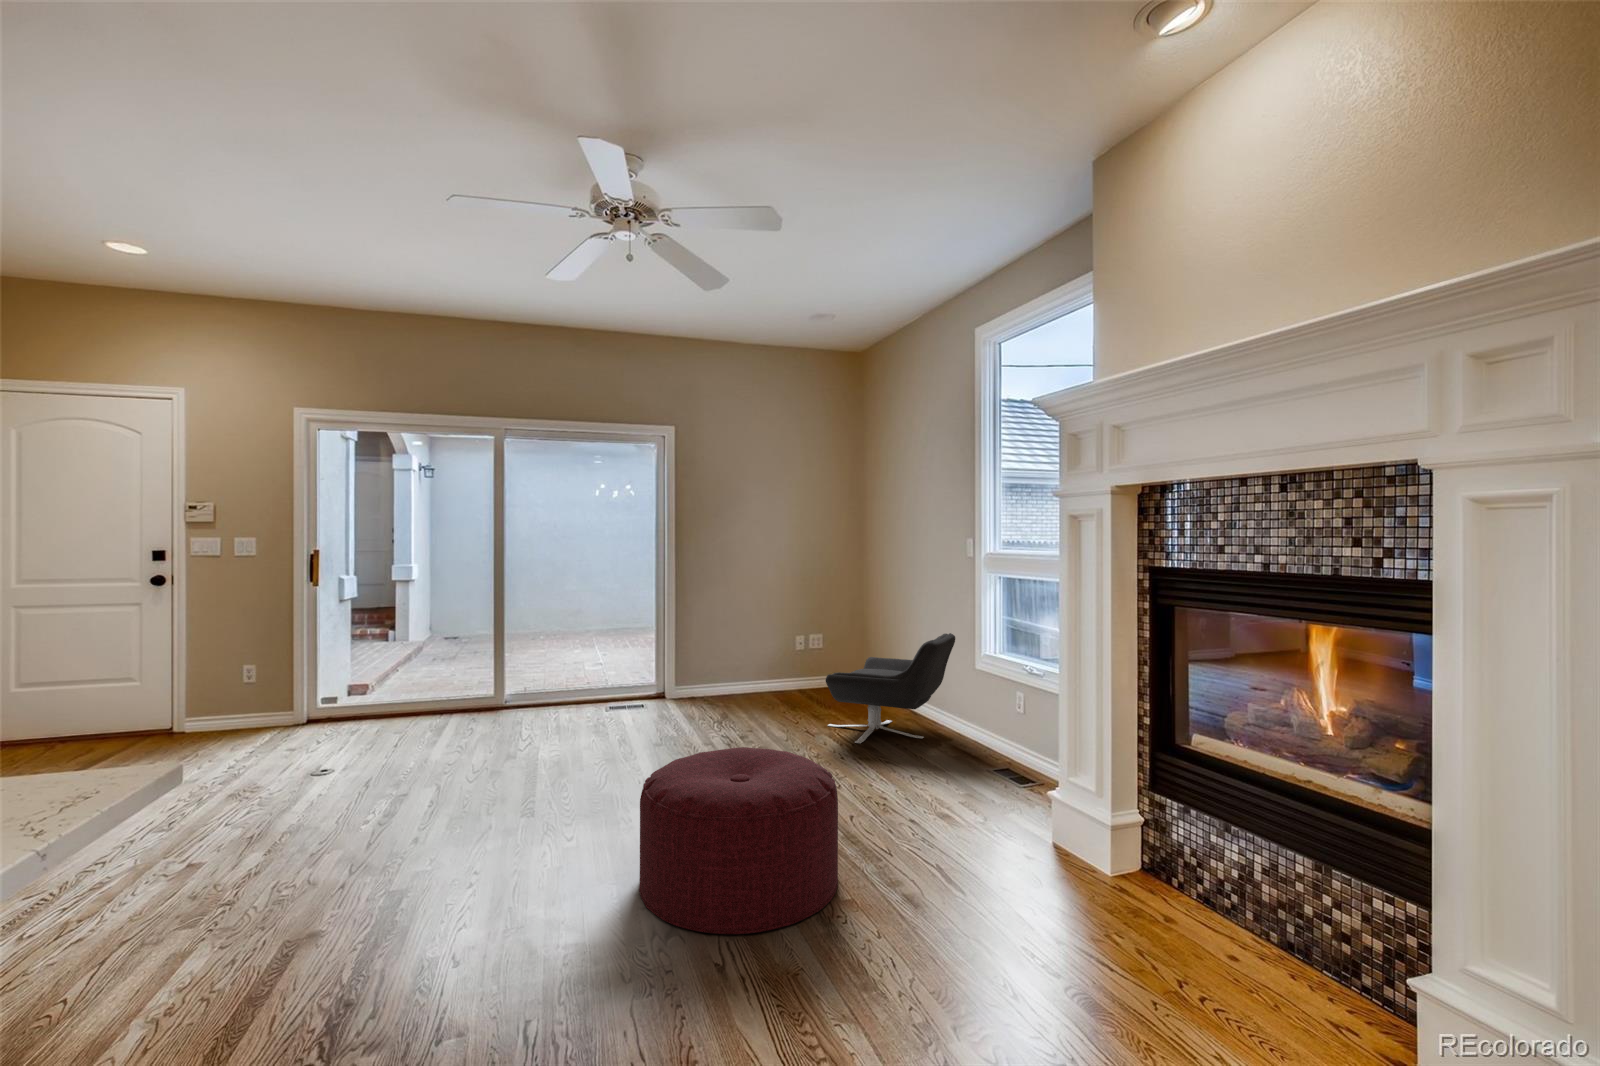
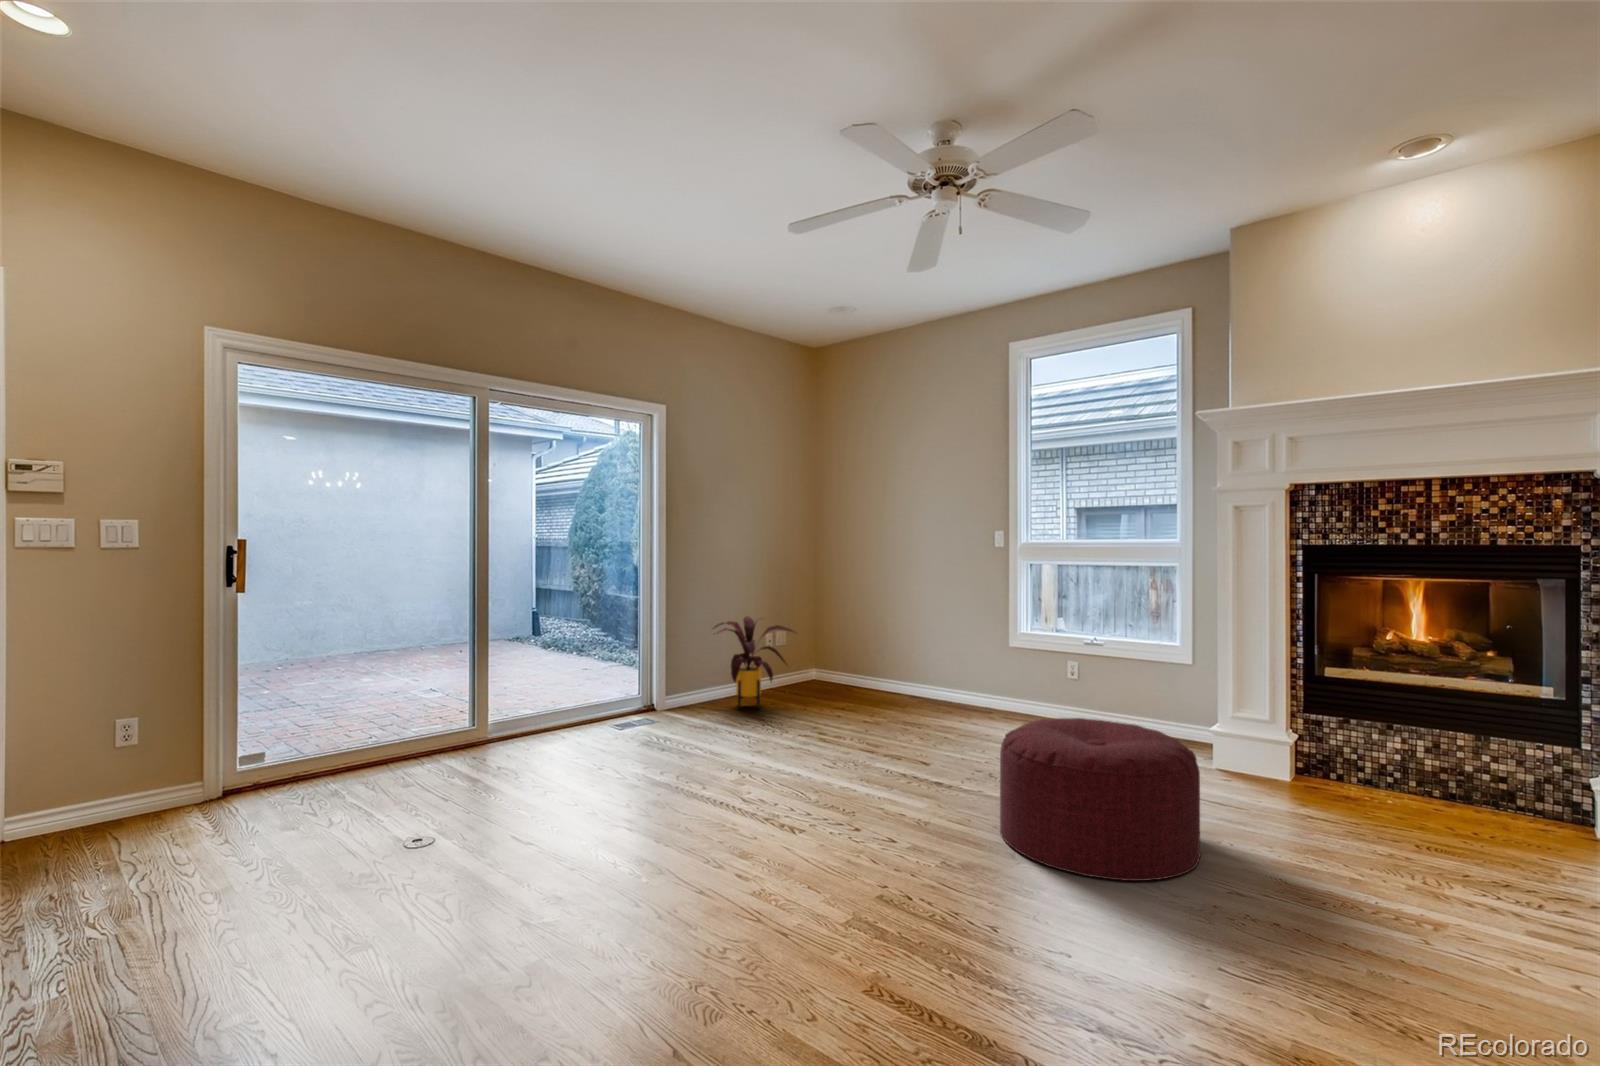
house plant: none [695,621,769,708] -> present [714,616,794,709]
lounge chair: present [826,633,955,743] -> none [880,613,1009,724]

